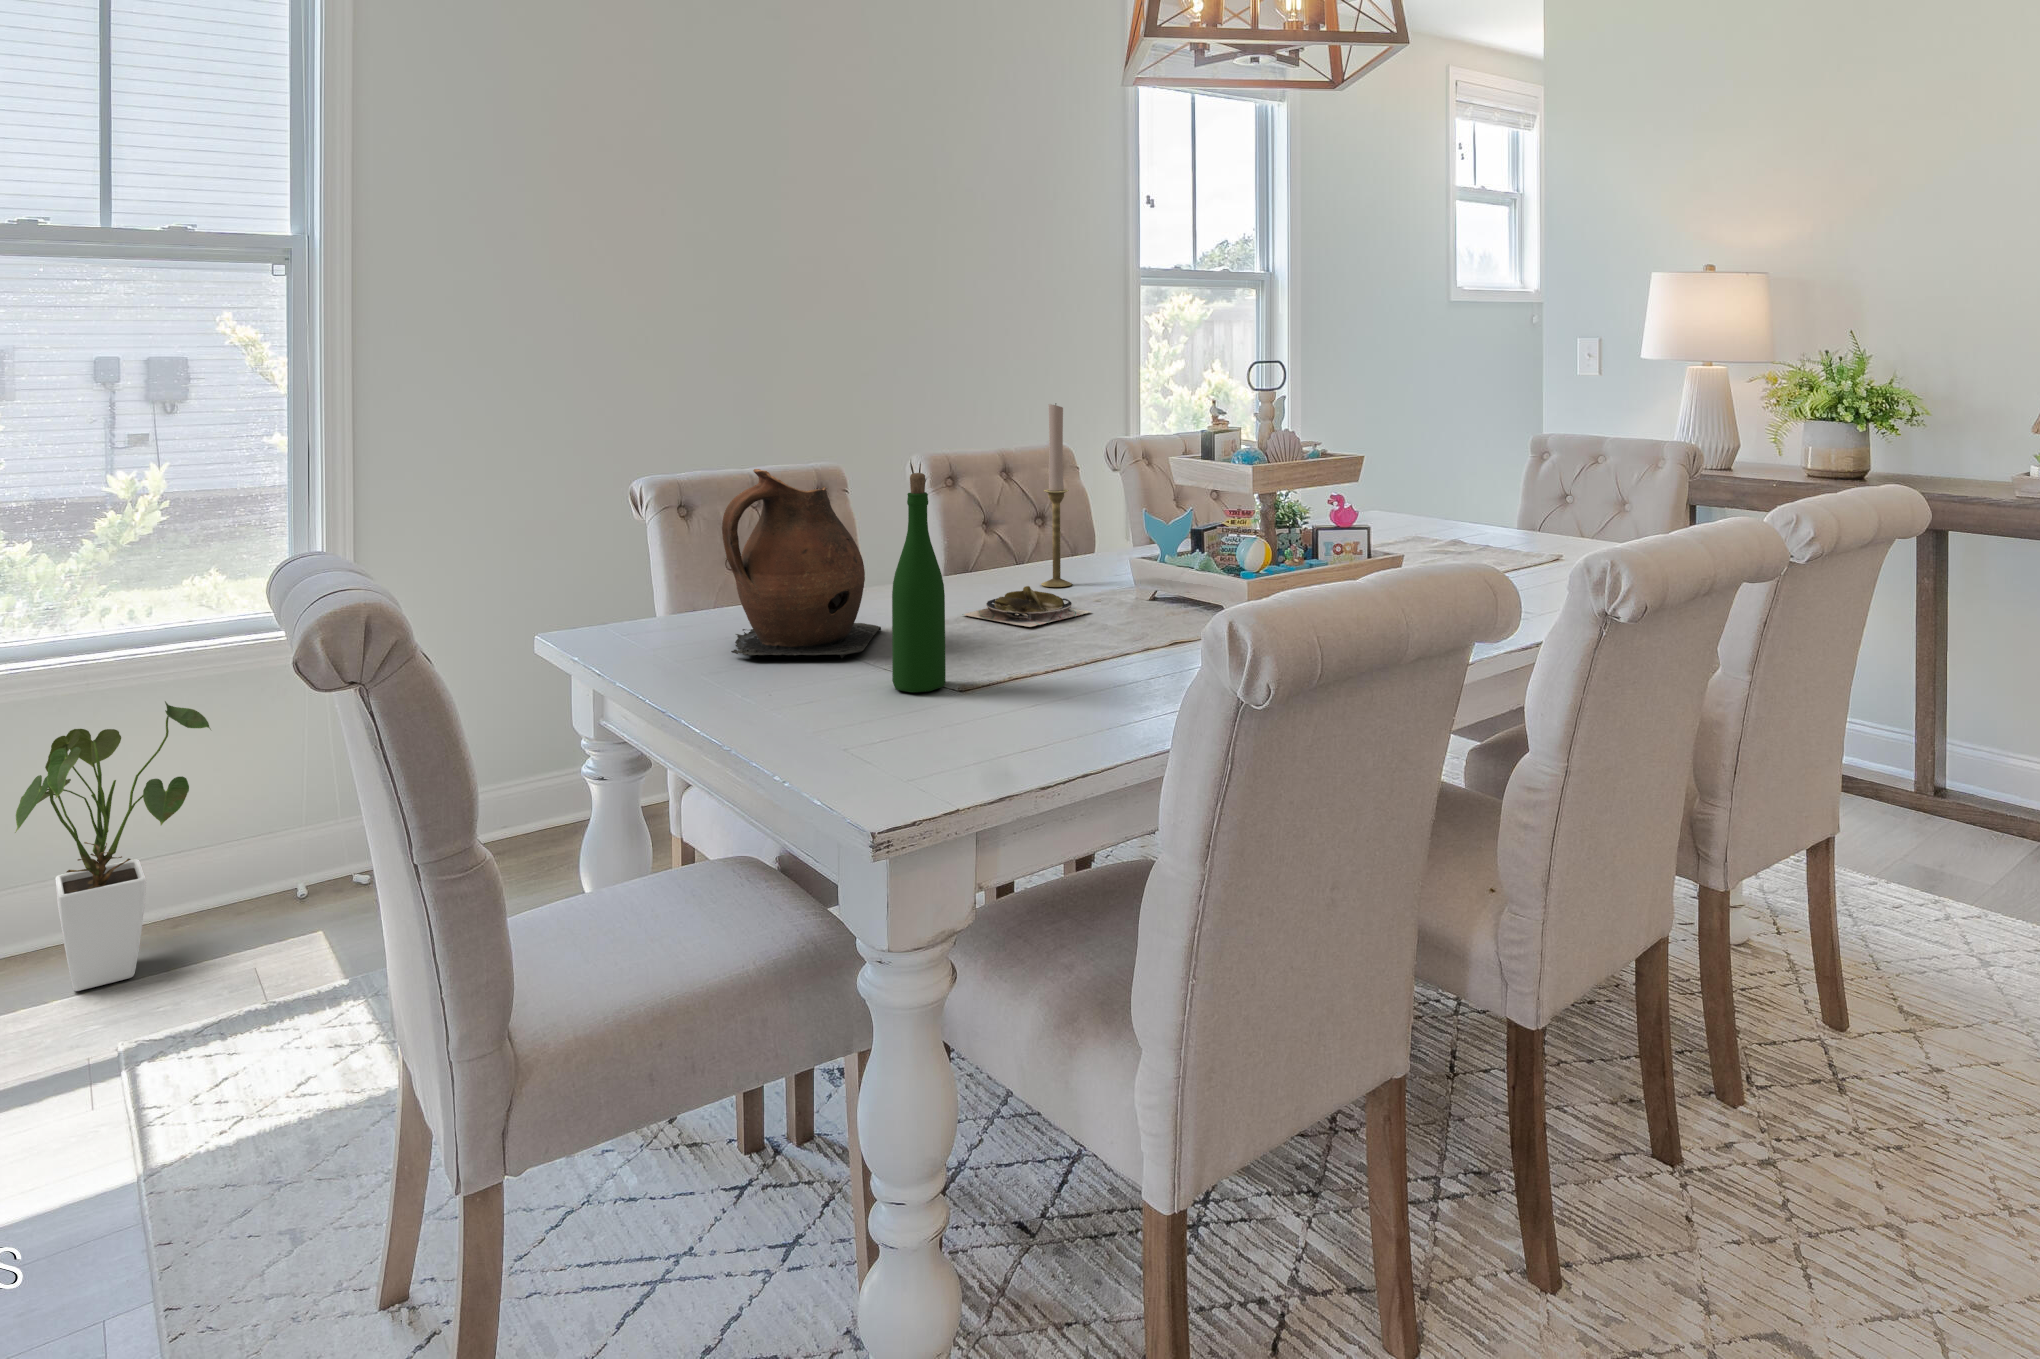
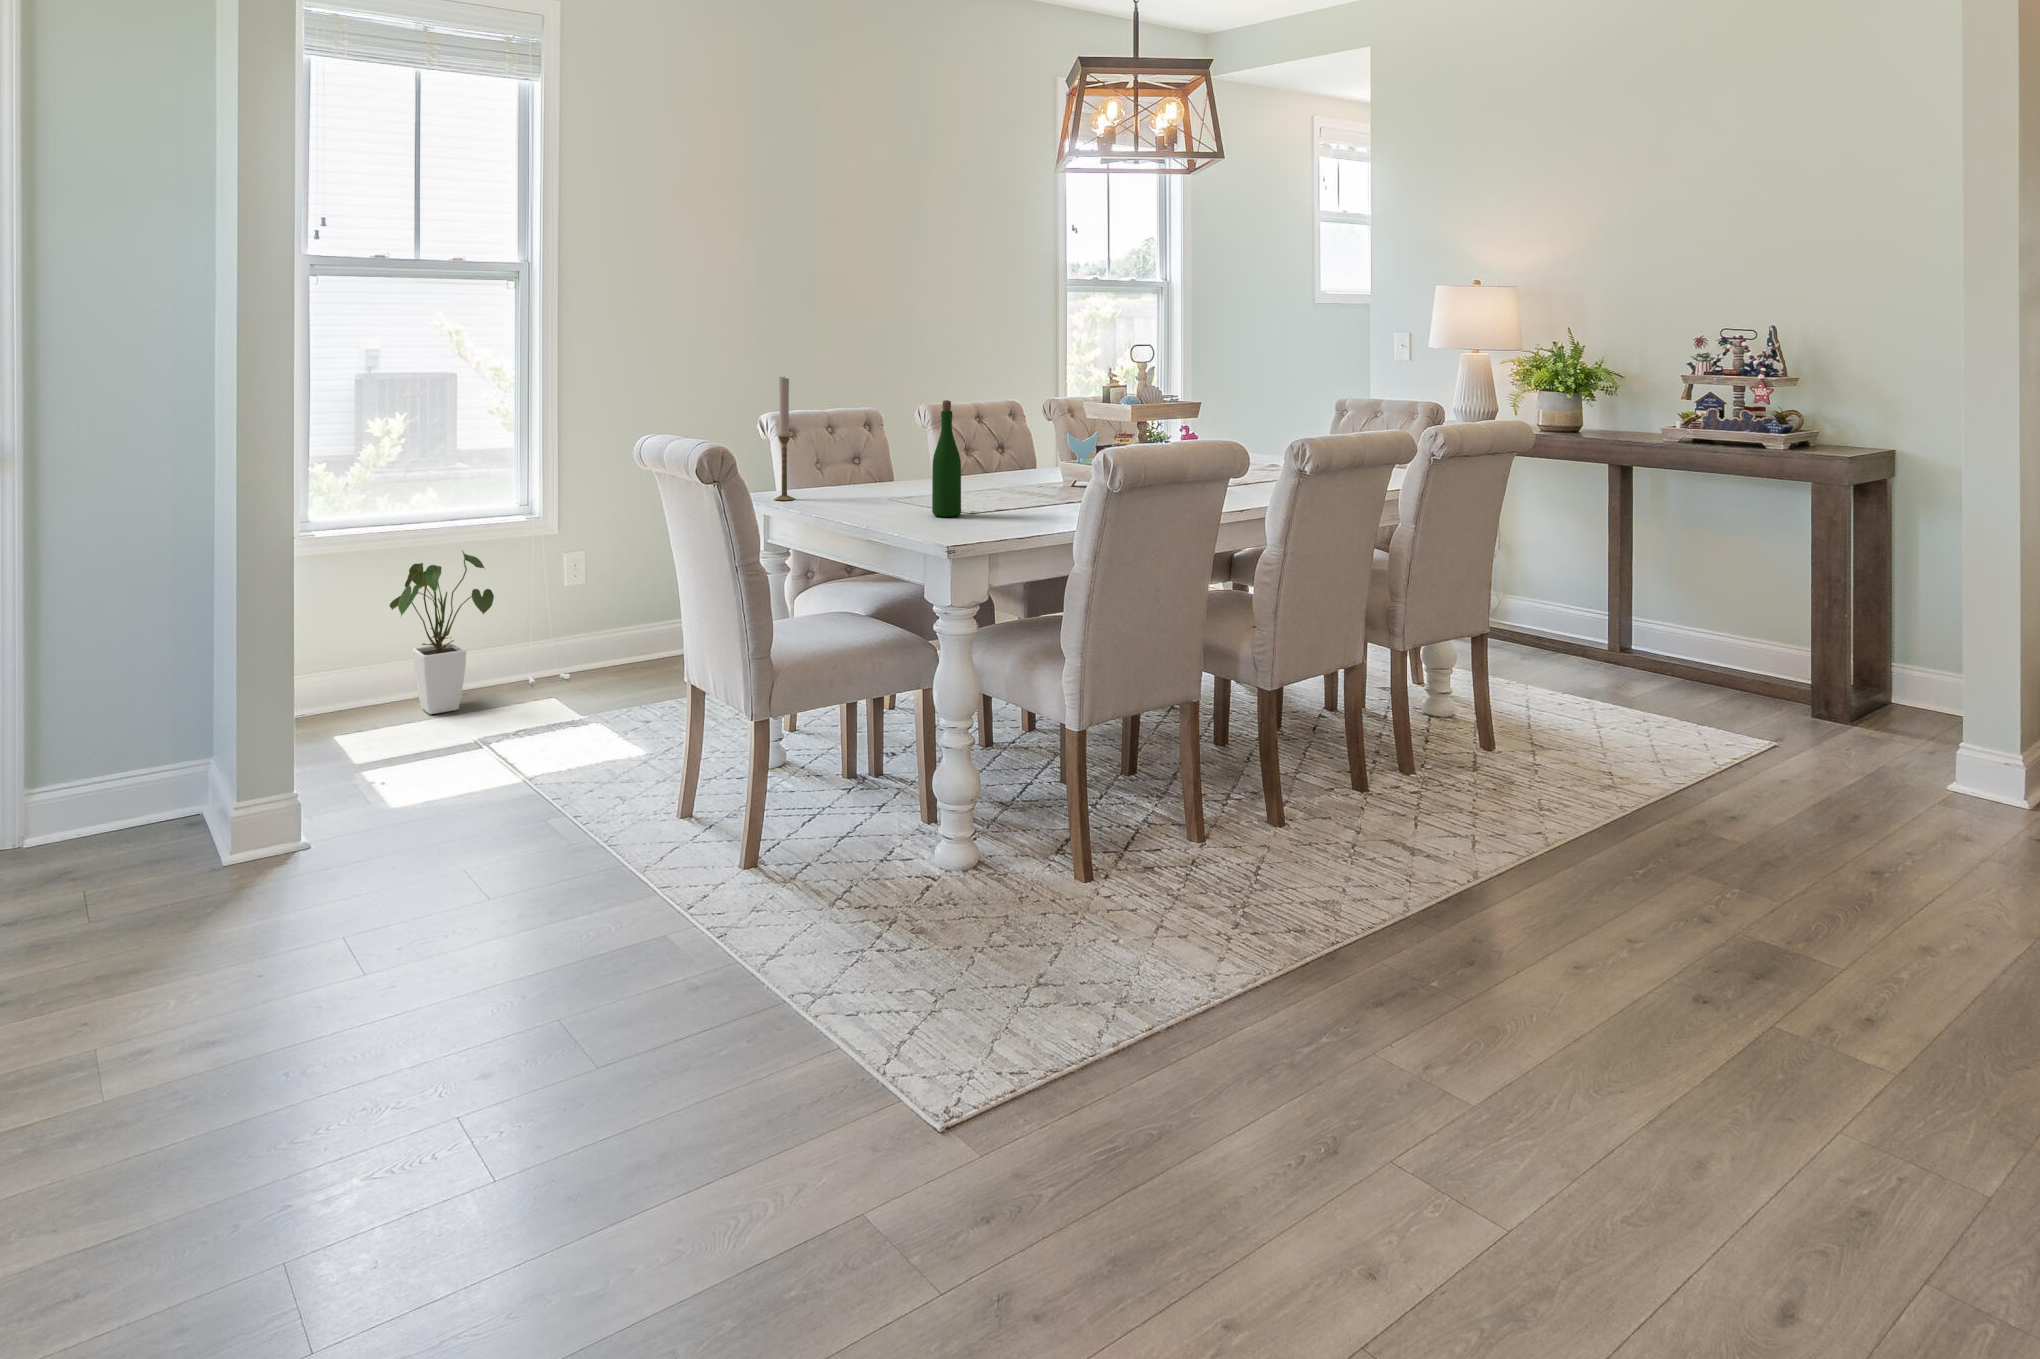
candlestick: present [1041,403,1072,587] -> present [774,377,795,500]
ceramic pitcher: present [722,469,881,658] -> none [833,401,916,505]
plate: present [963,586,1090,627] -> none [961,474,1038,495]

